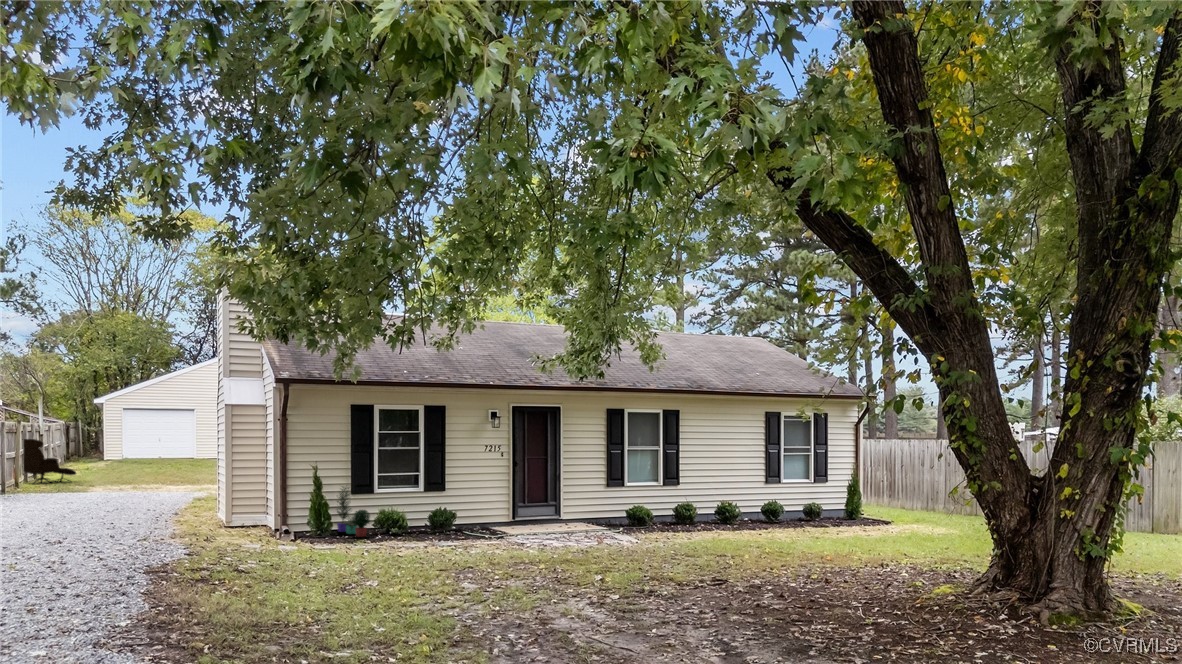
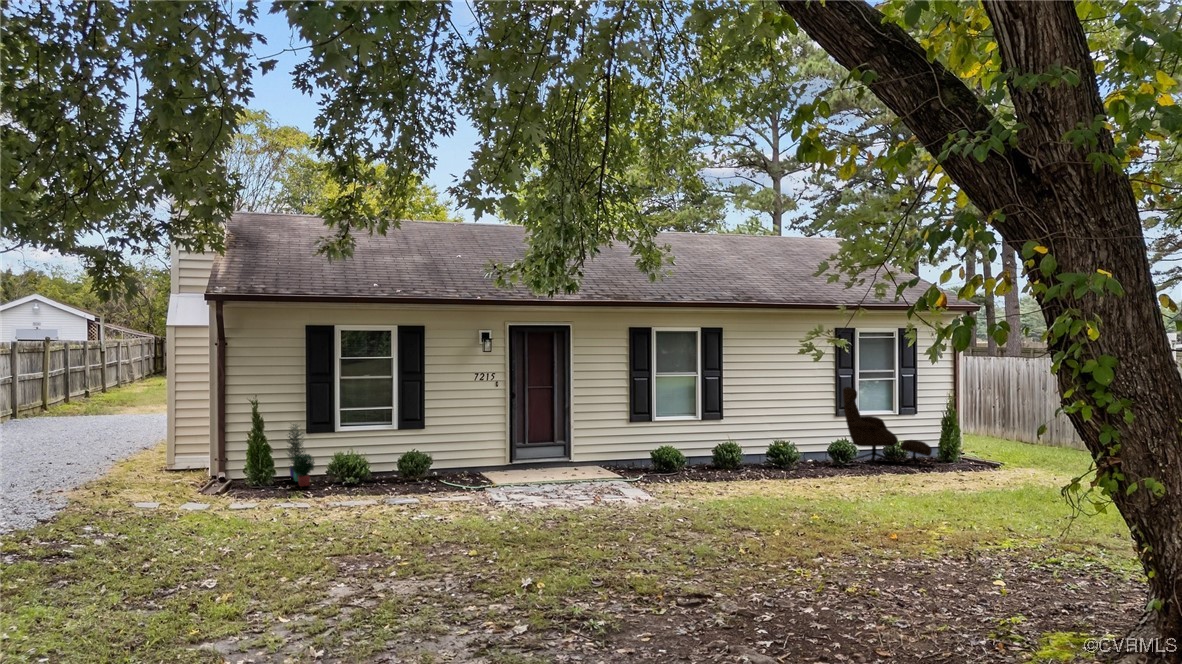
lounge chair: present [22,439,76,484] -> present [843,387,932,468]

